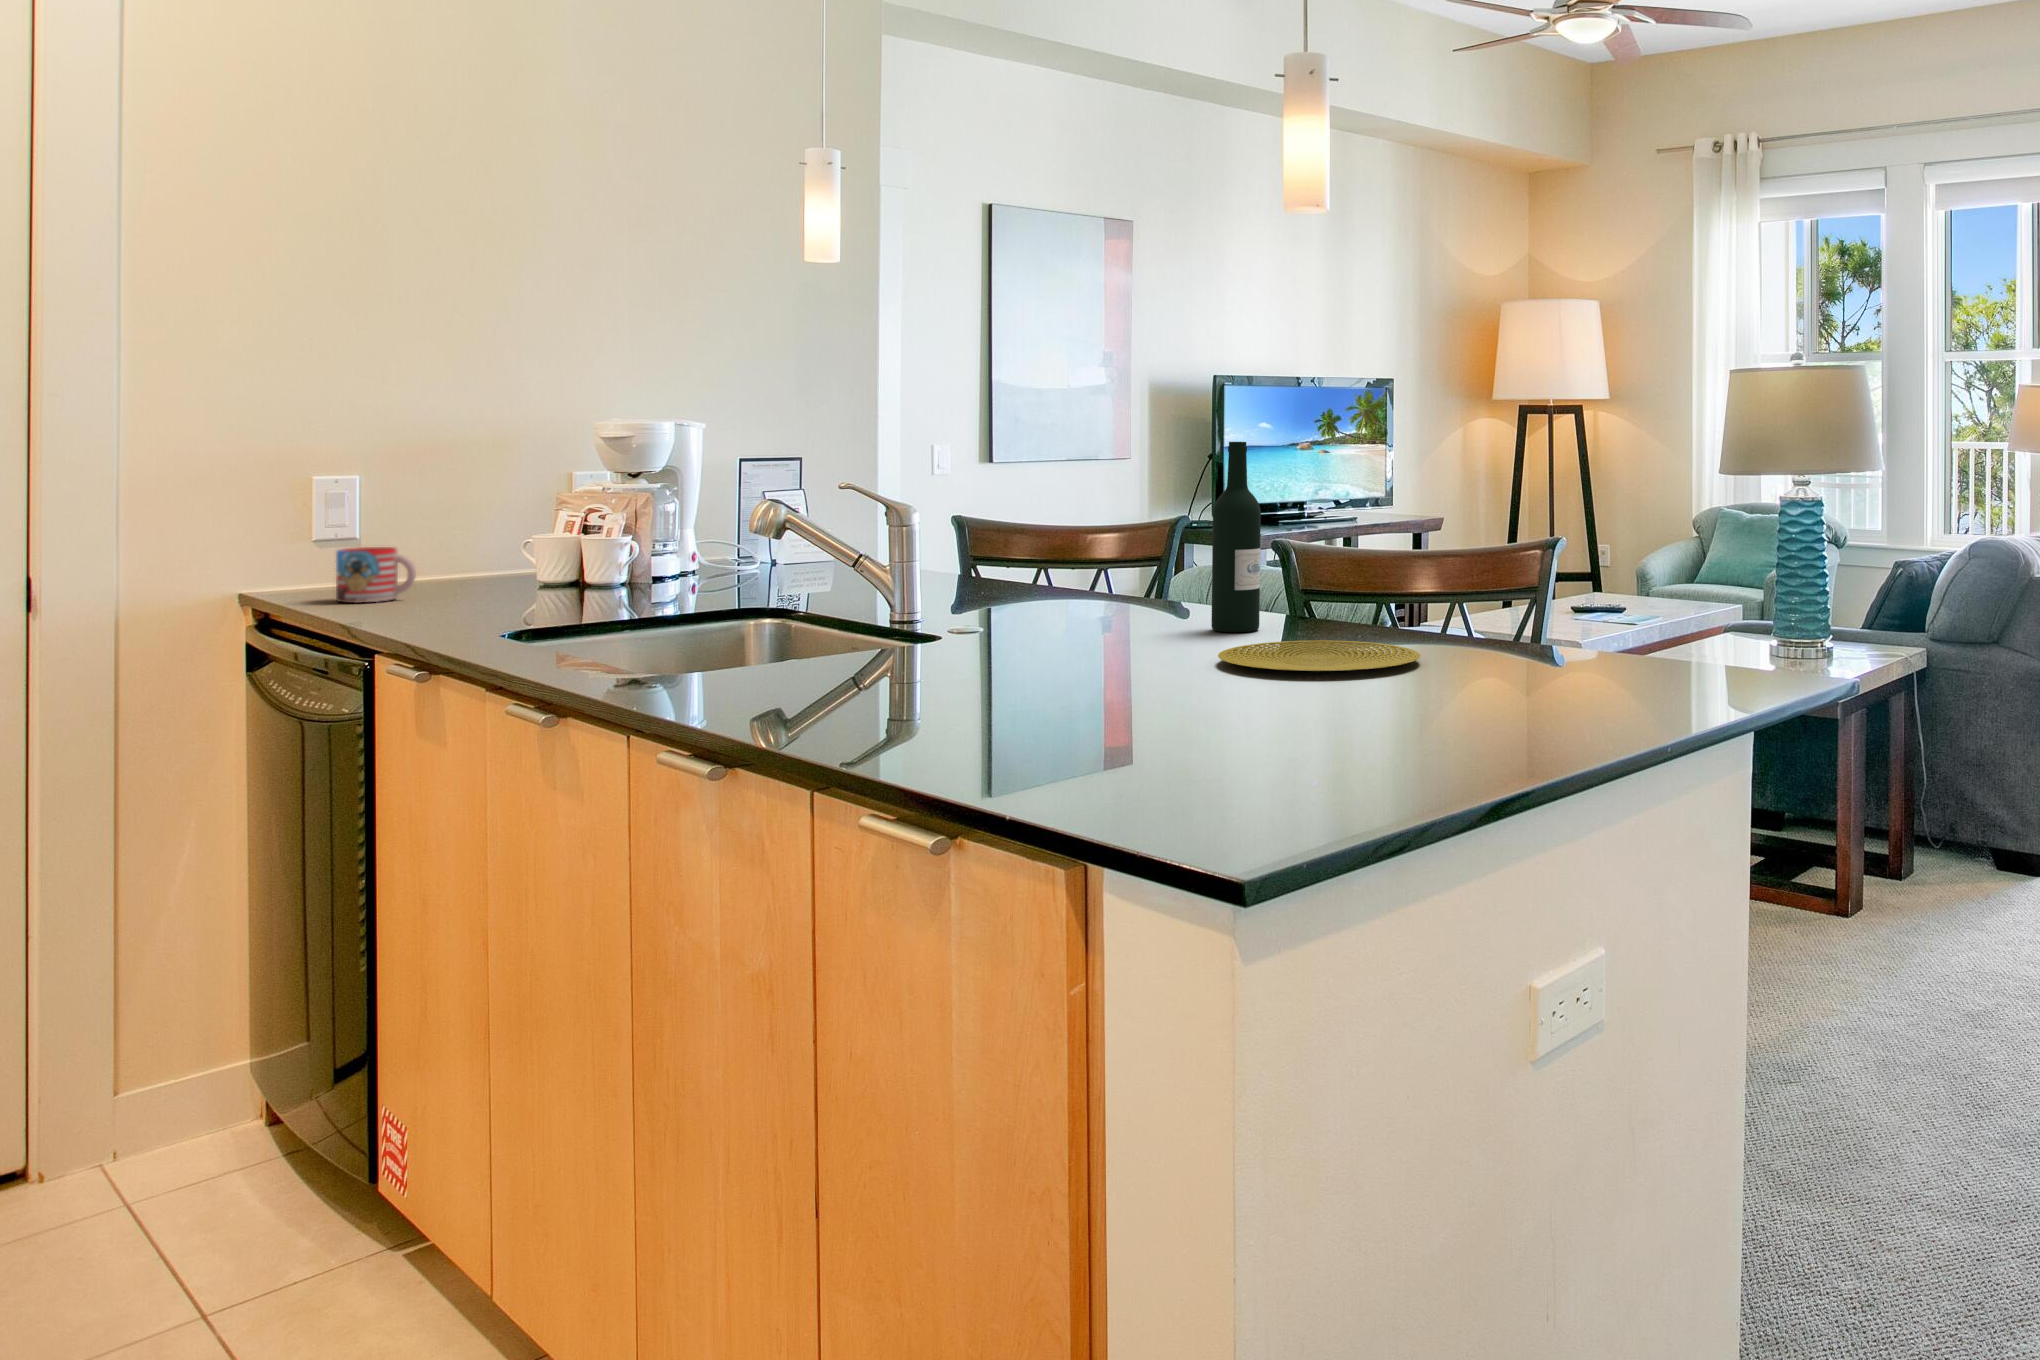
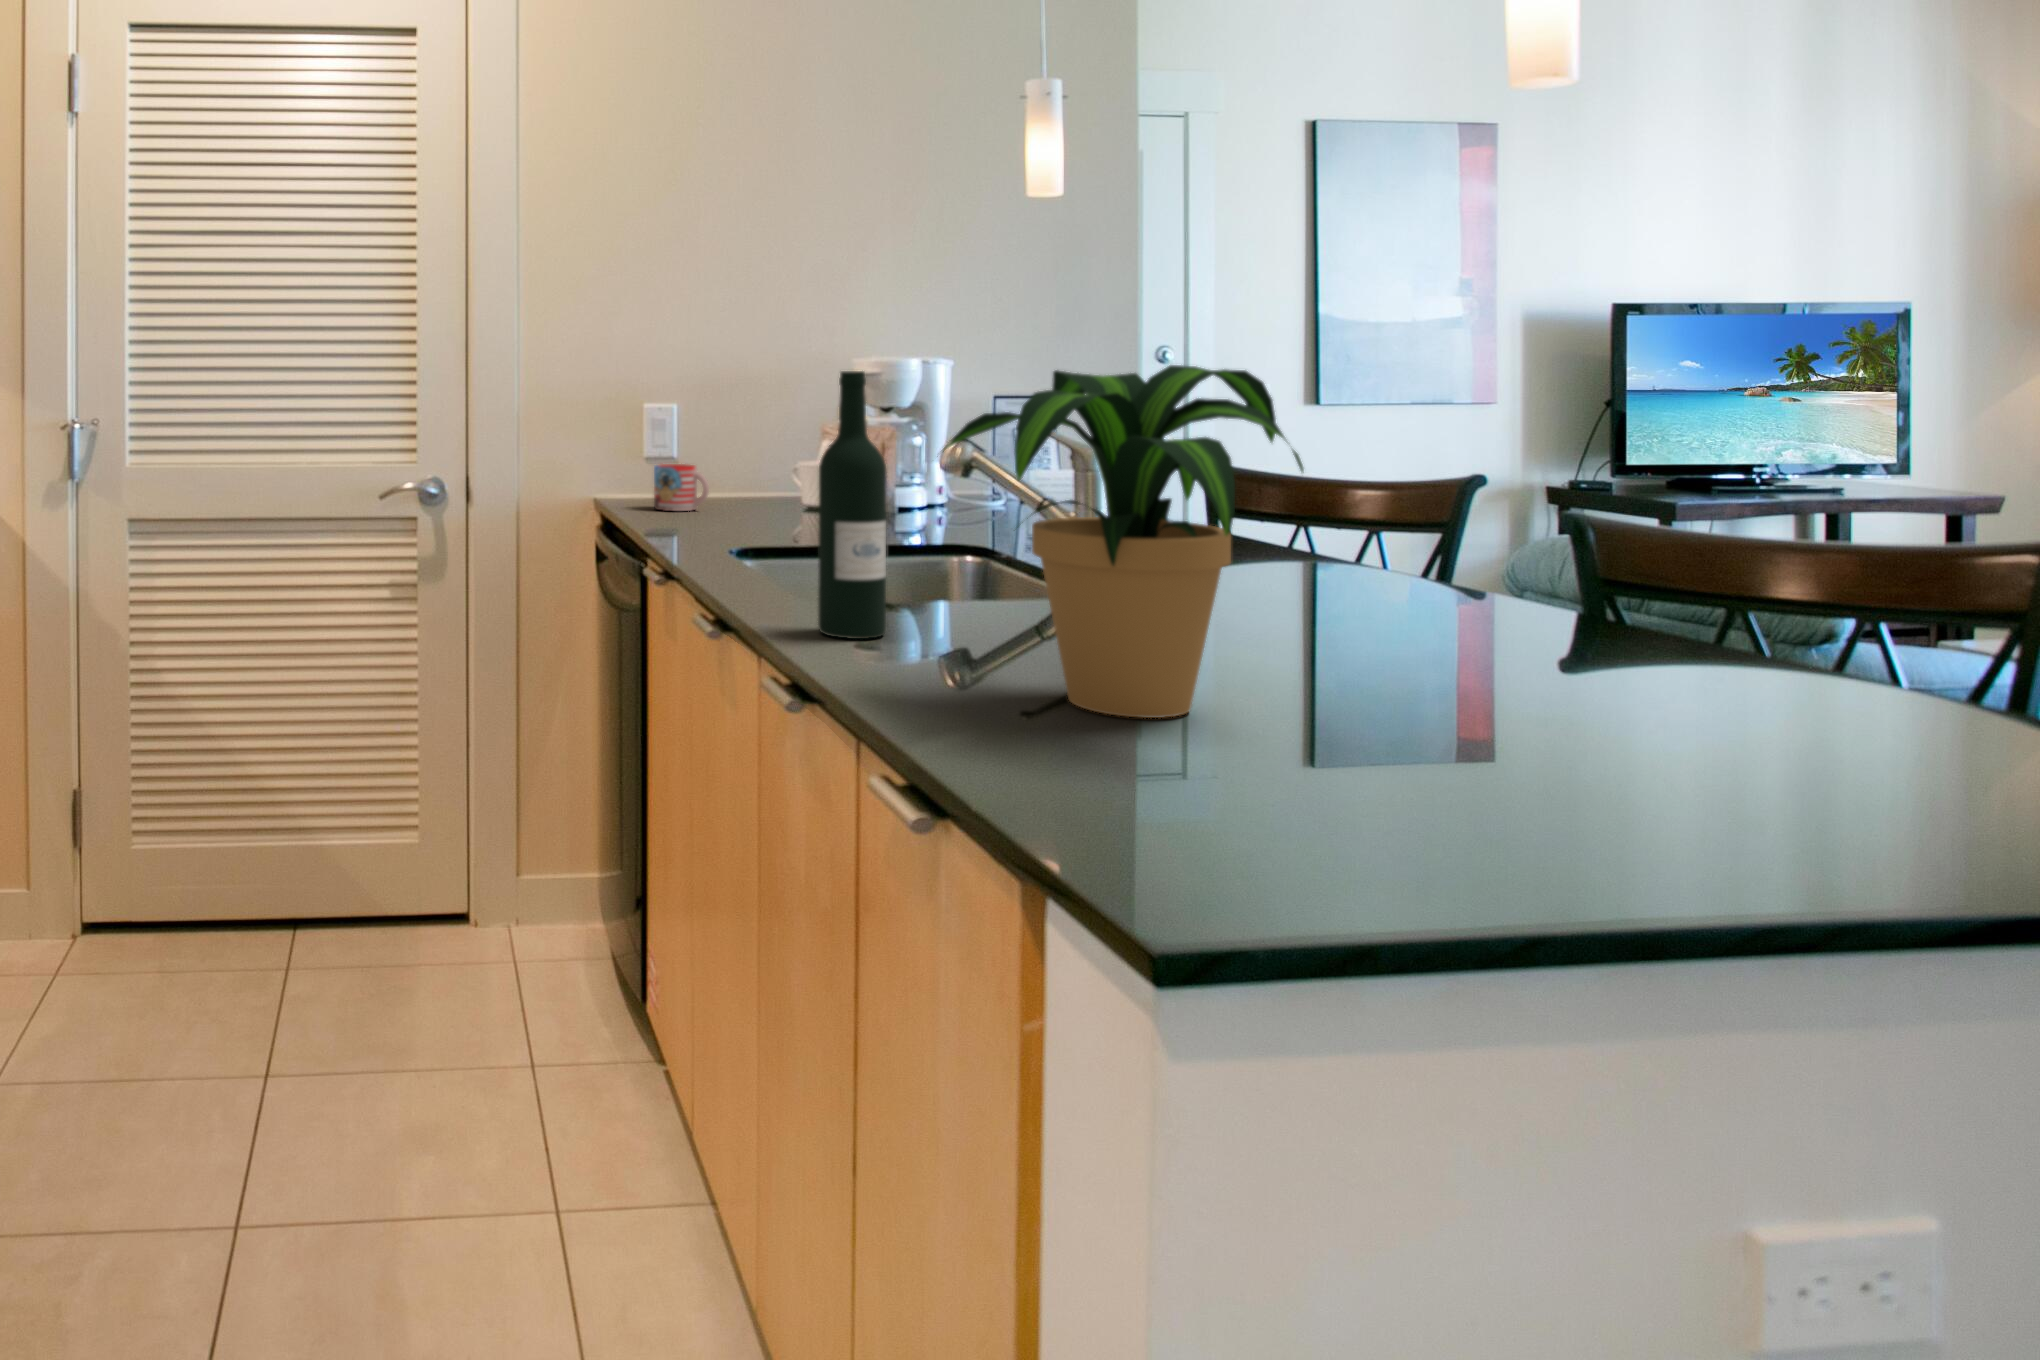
potted plant: none [832,442,1124,721] -> present [943,365,1304,718]
wine bottle: present [1211,442,1261,632] -> present [818,371,886,639]
plate: present [1218,640,1421,671] -> none [1485,656,1866,725]

